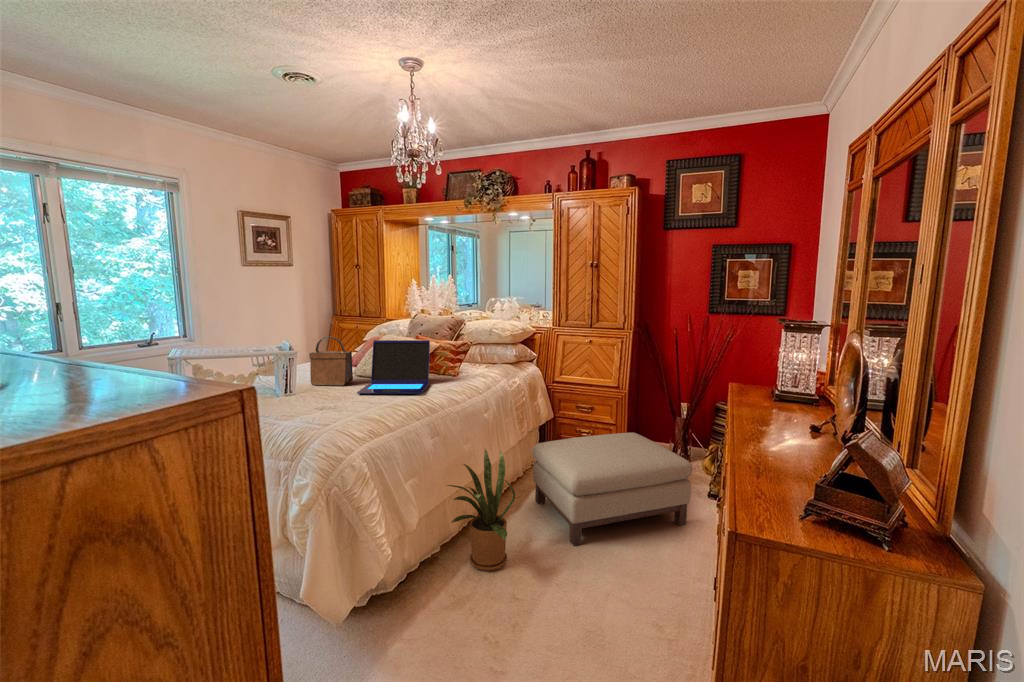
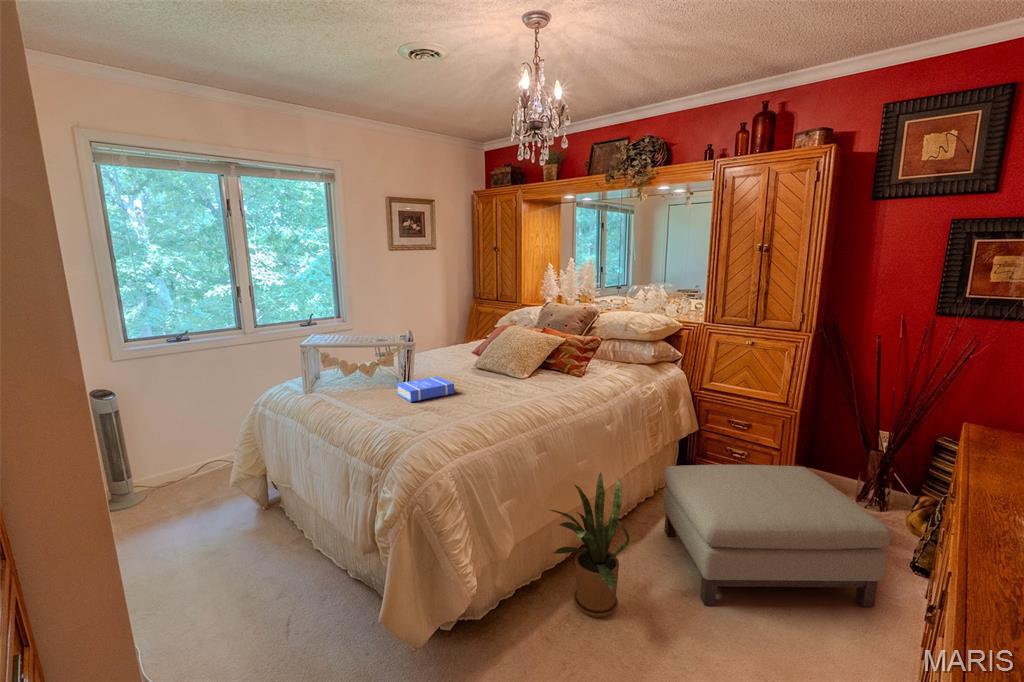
handbag: present [309,337,353,386] -> none [428,328,470,381]
laptop: present [357,340,430,395] -> none [467,334,550,400]
book: none [283,382,344,405] -> present [396,377,454,402]

